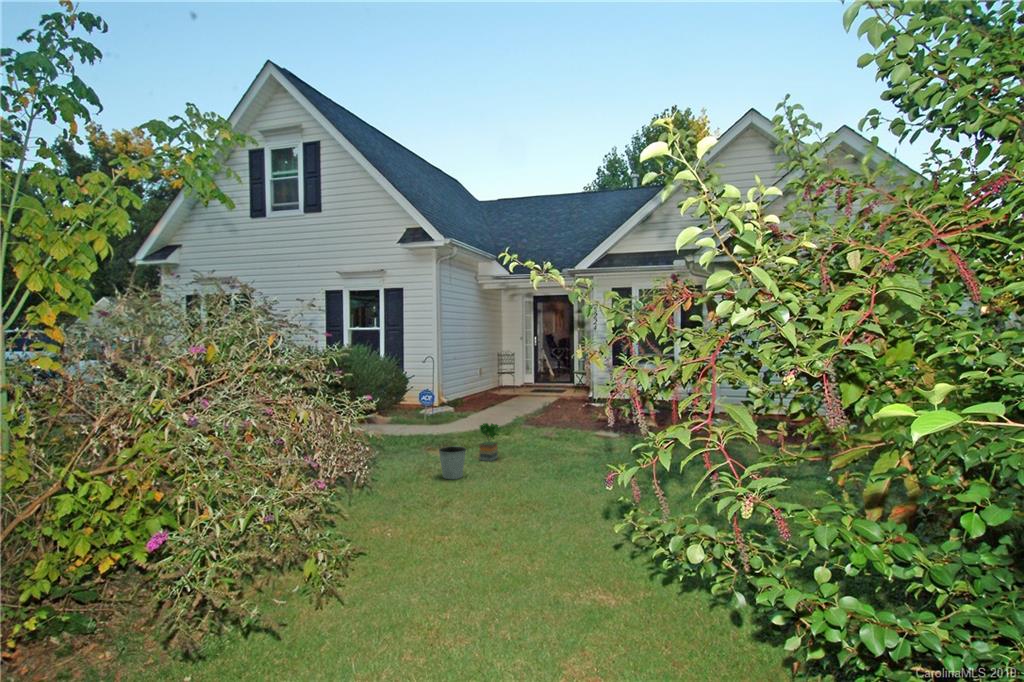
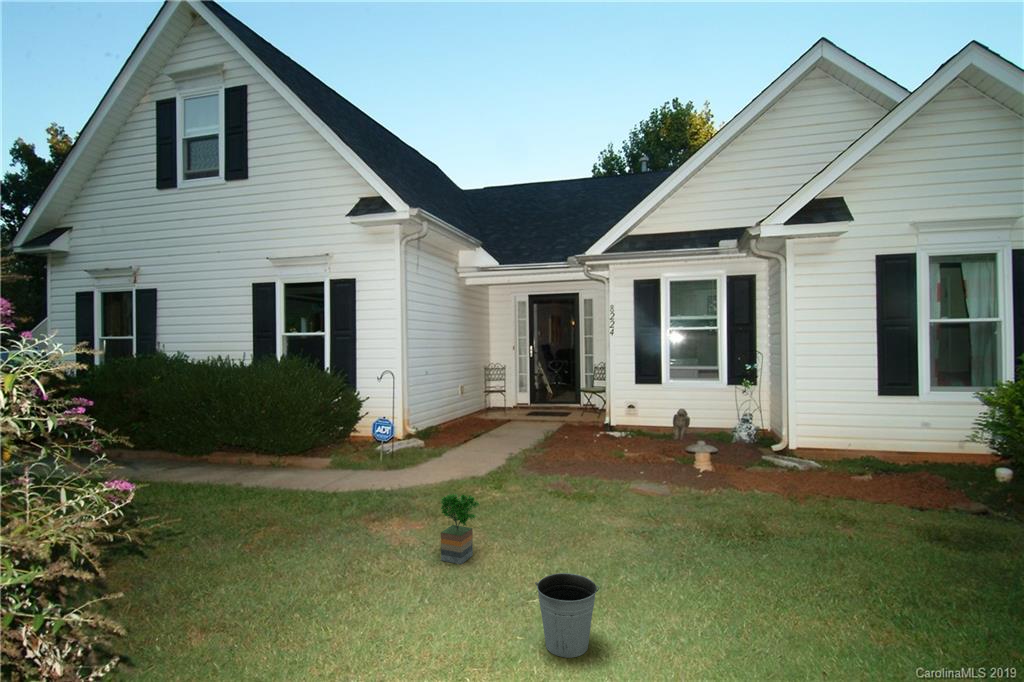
bucket: present [439,446,466,479] -> present [535,573,599,658]

